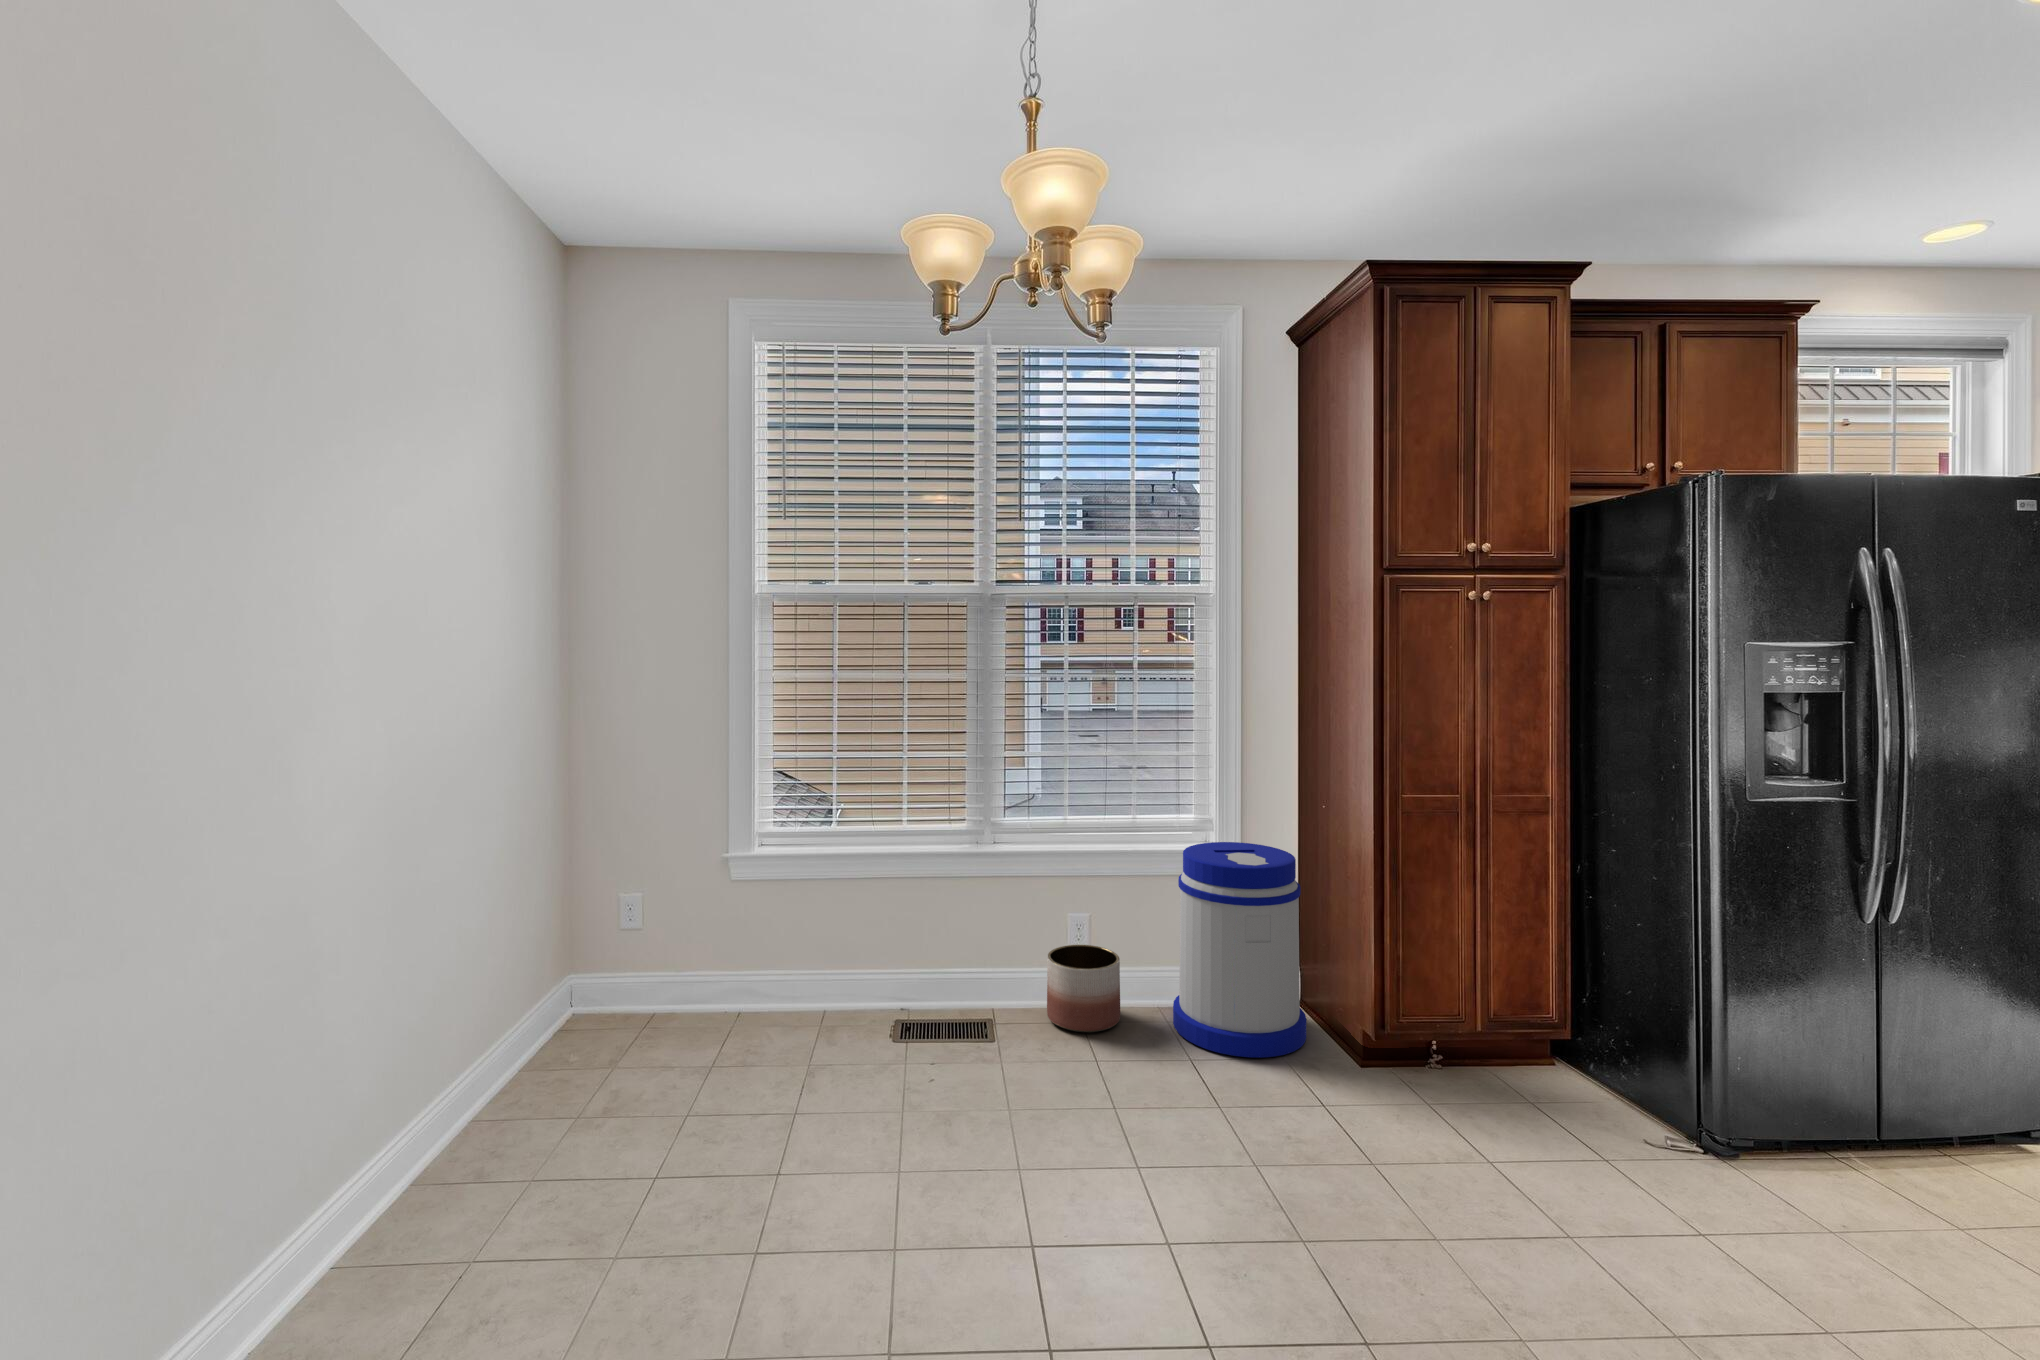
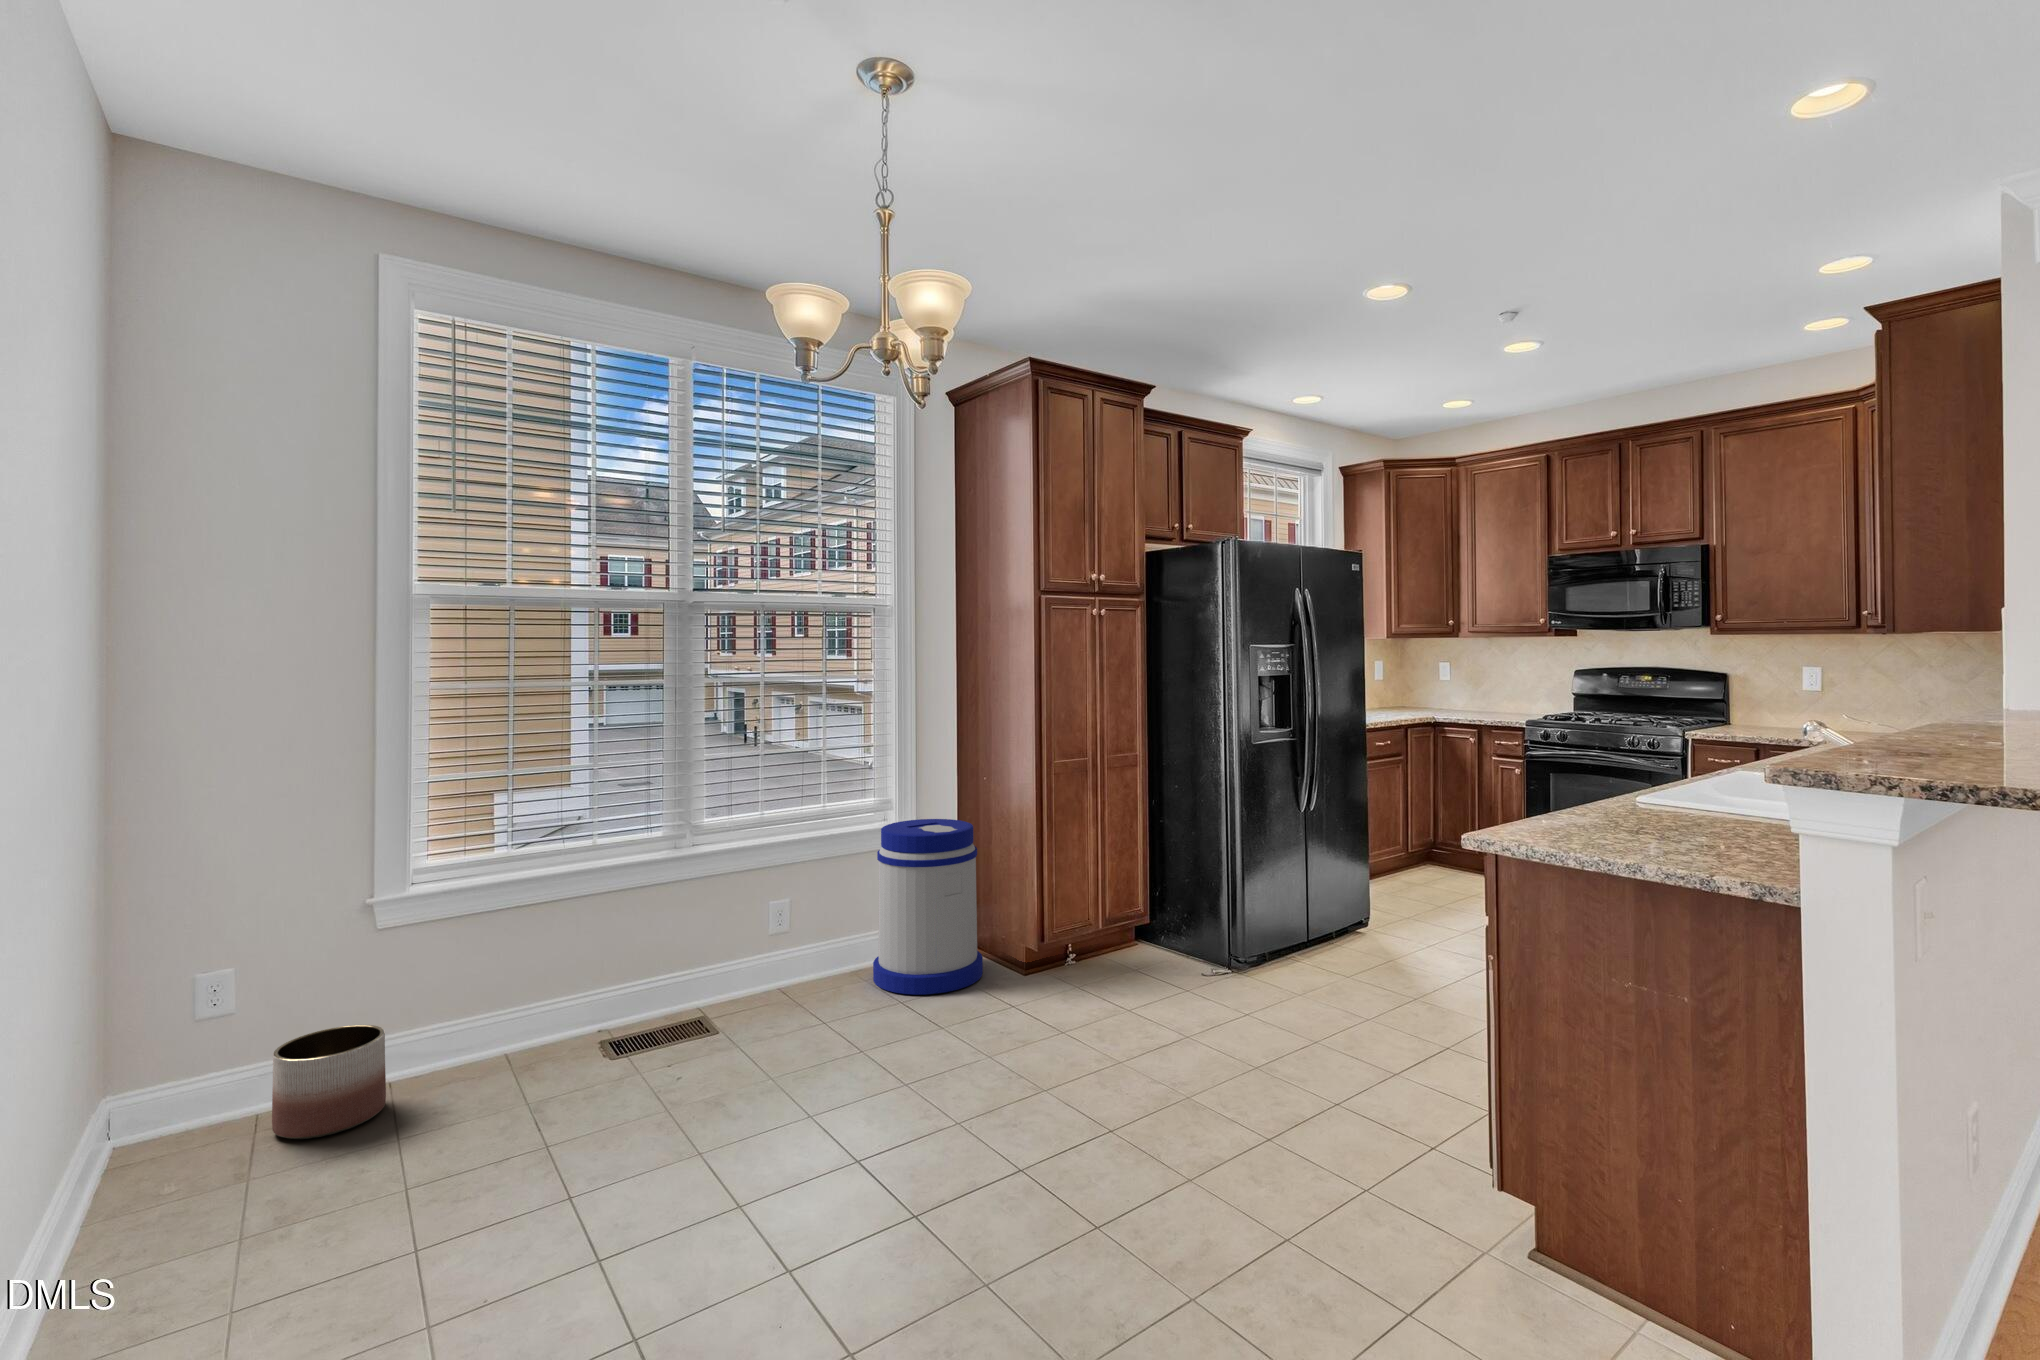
planter: present [1047,945,1120,1032] -> present [272,1025,386,1139]

